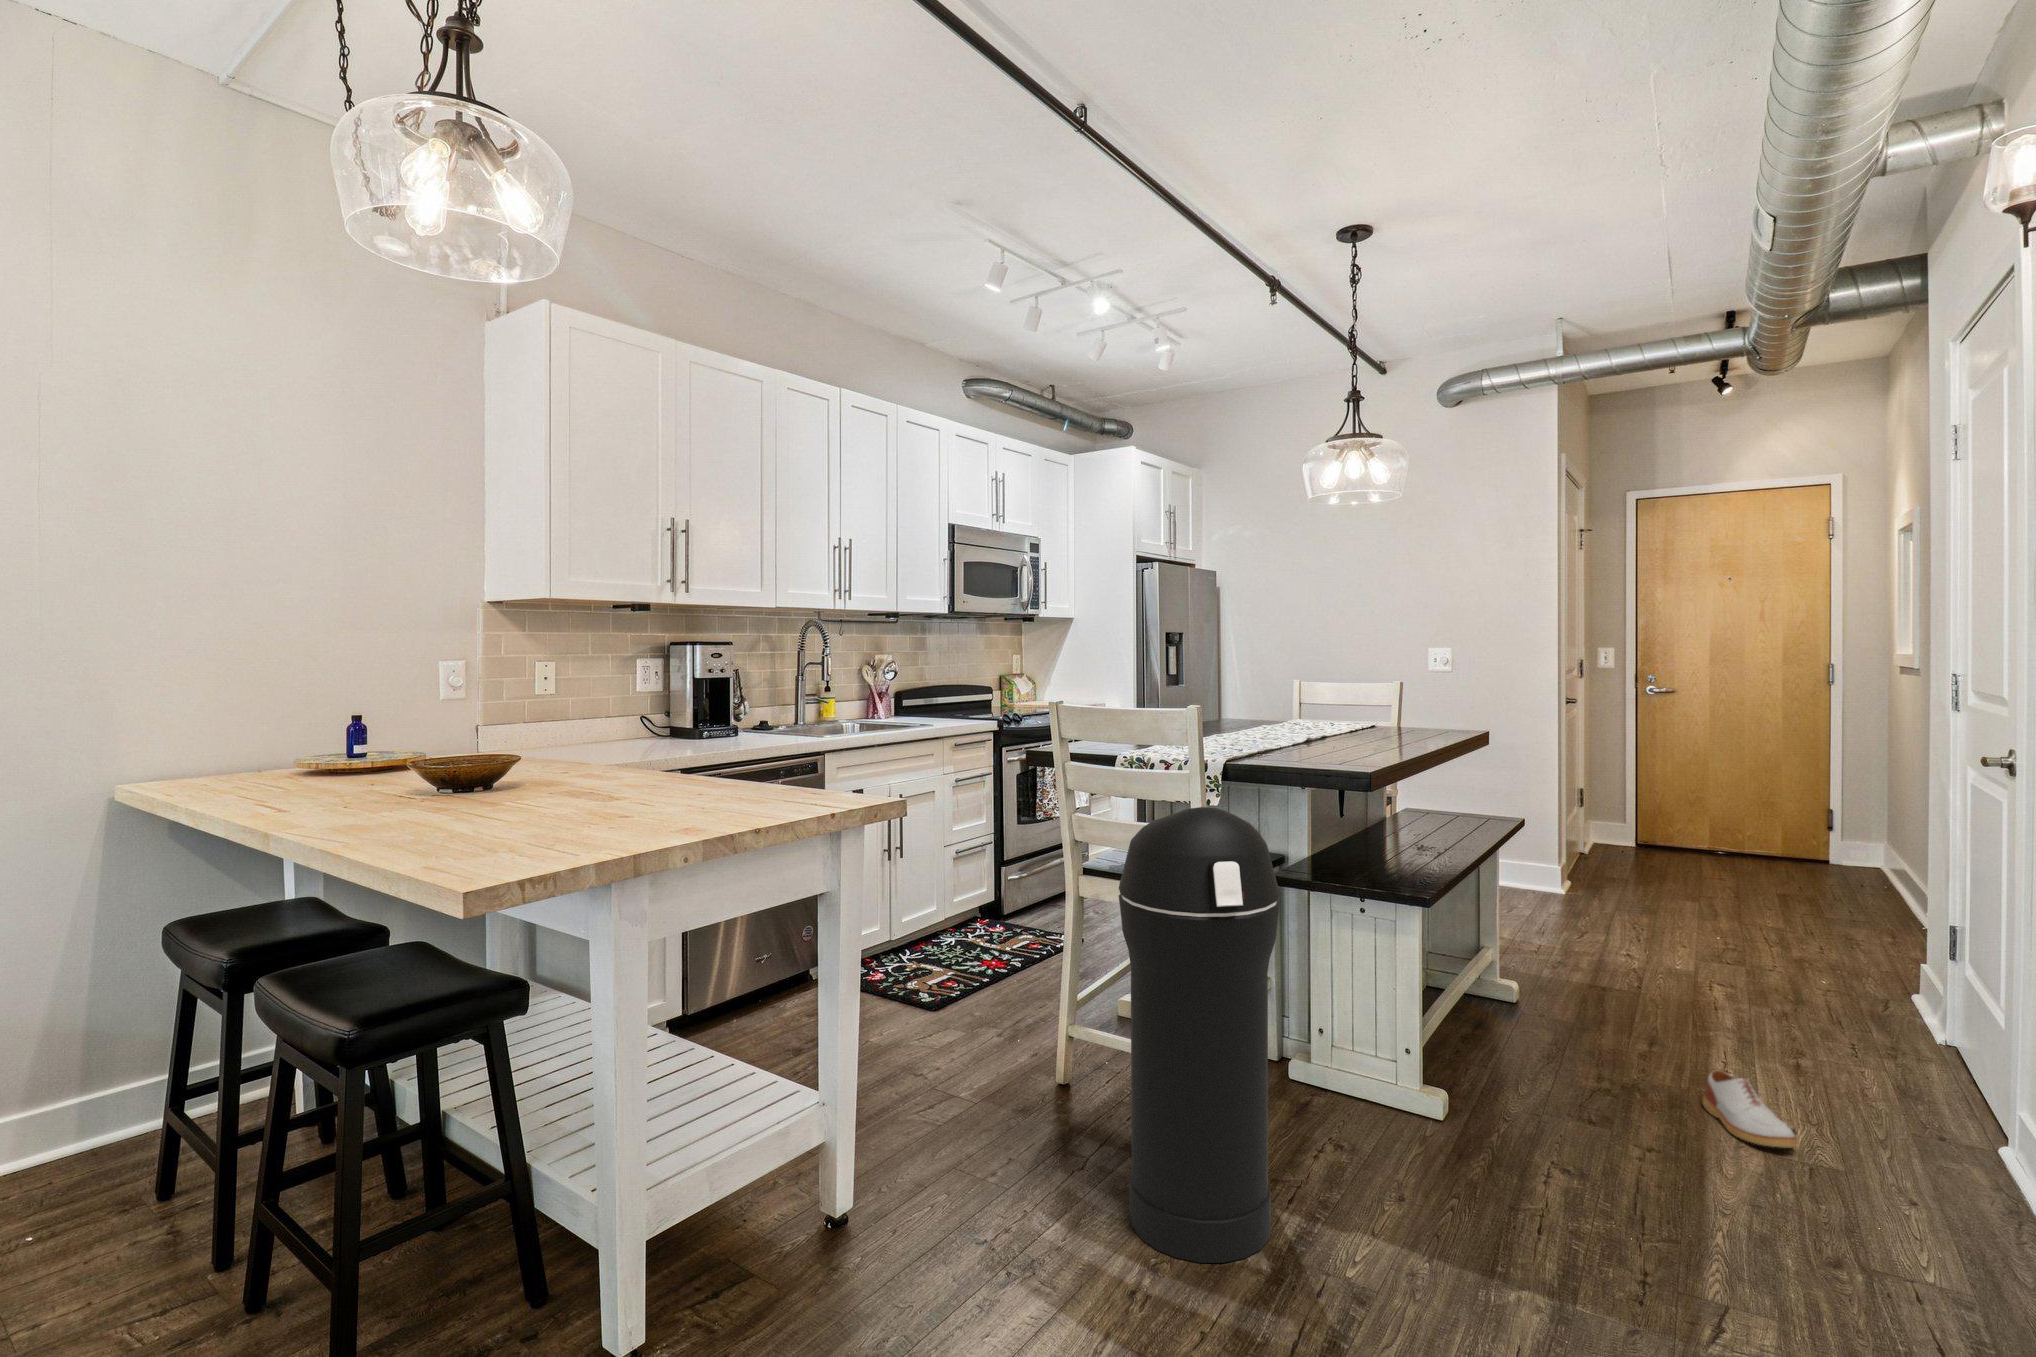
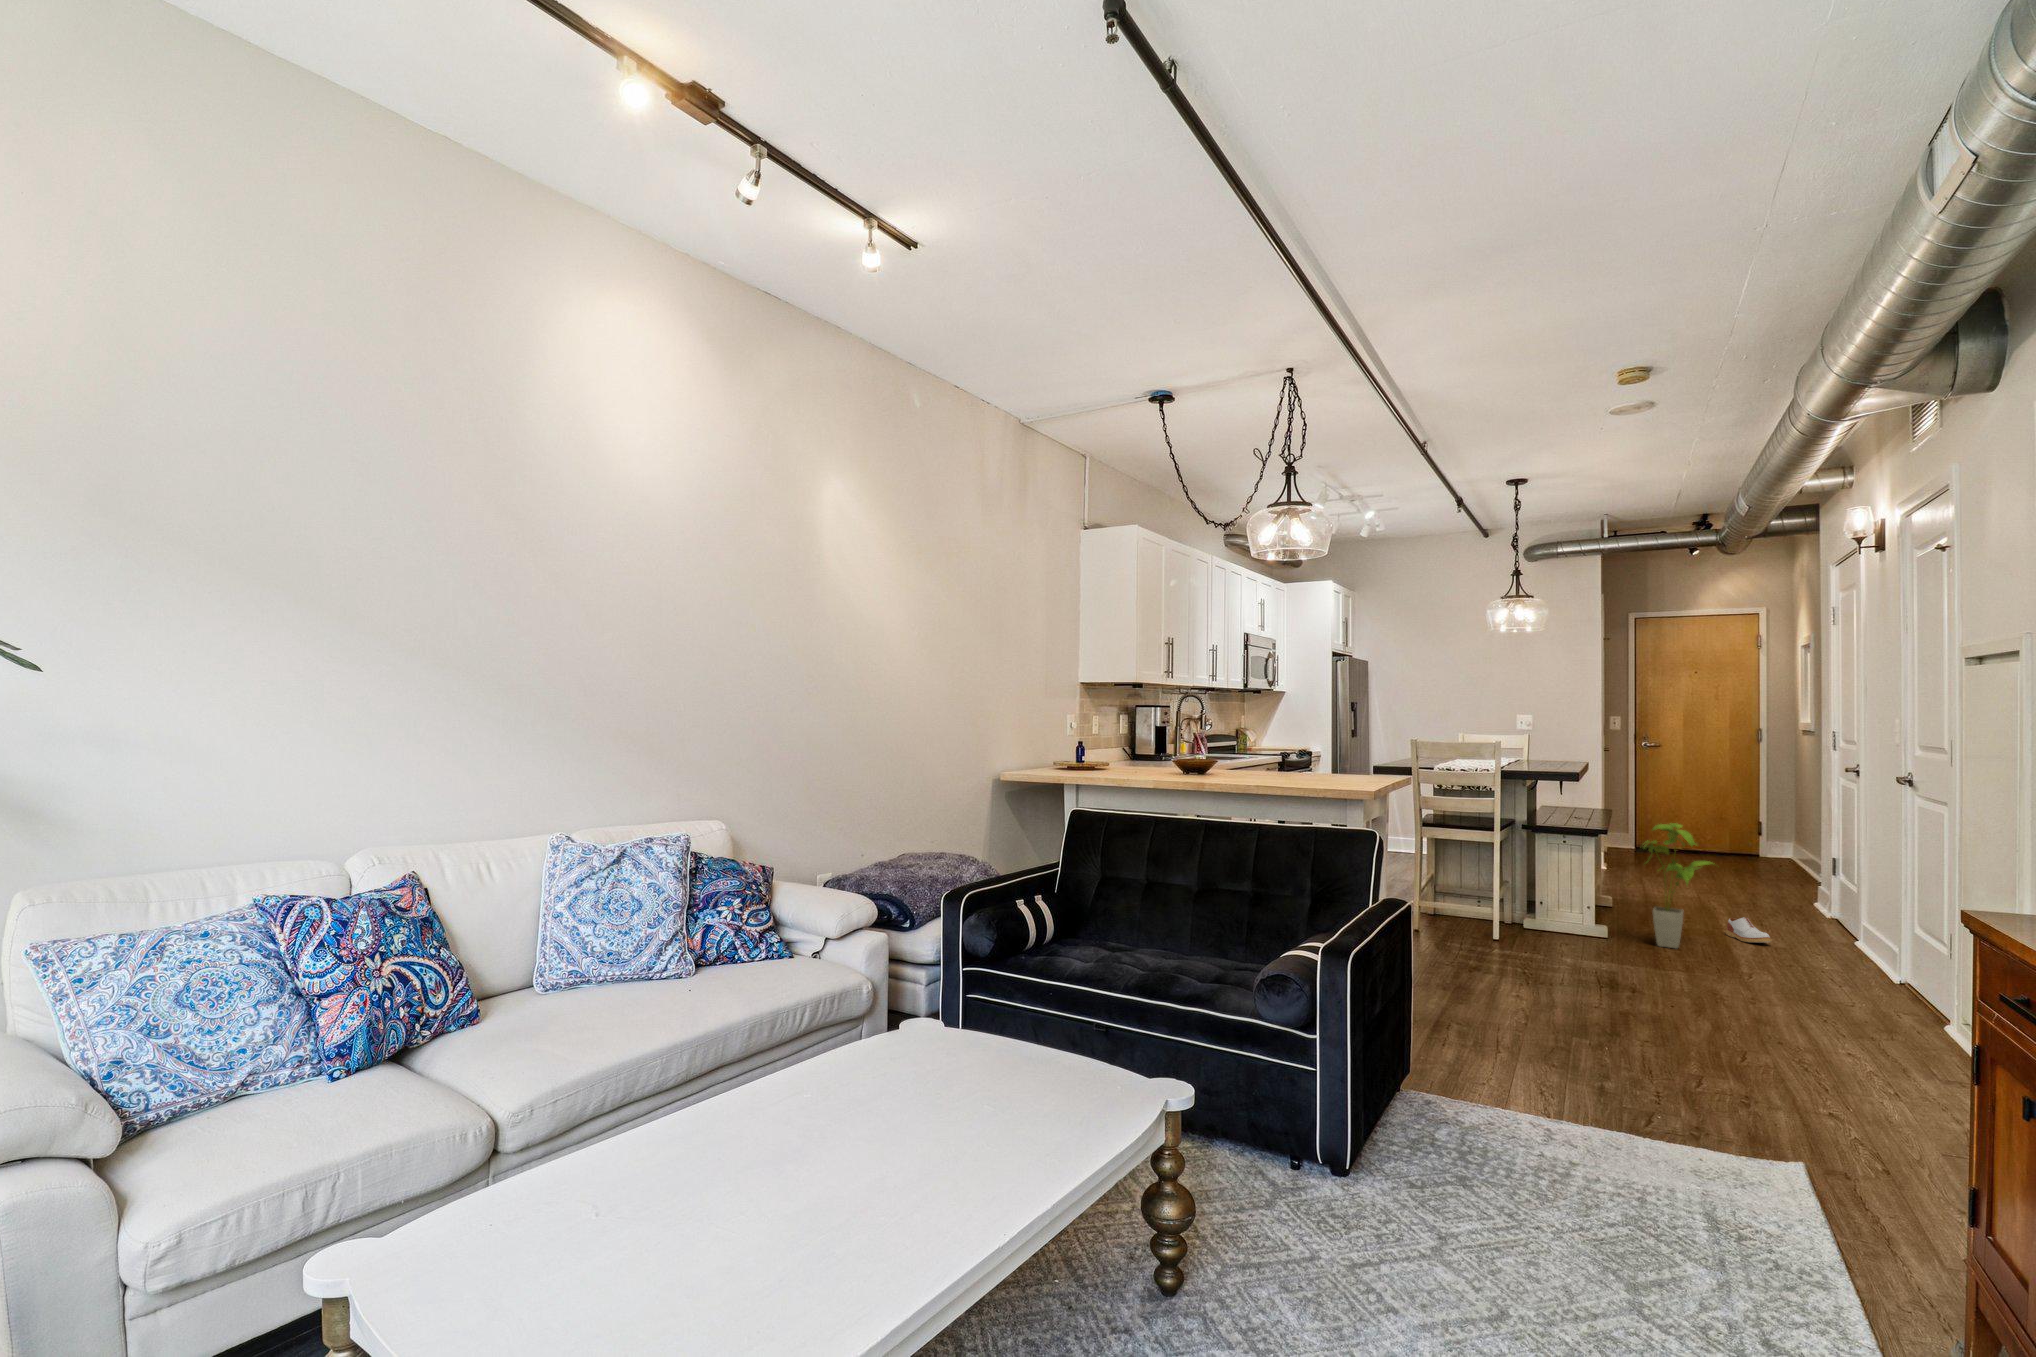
trash can: present [1119,807,1280,1263] -> none [1498,782,1574,967]
house plant: none [1499,886,1672,1168] -> present [1643,823,1712,949]

